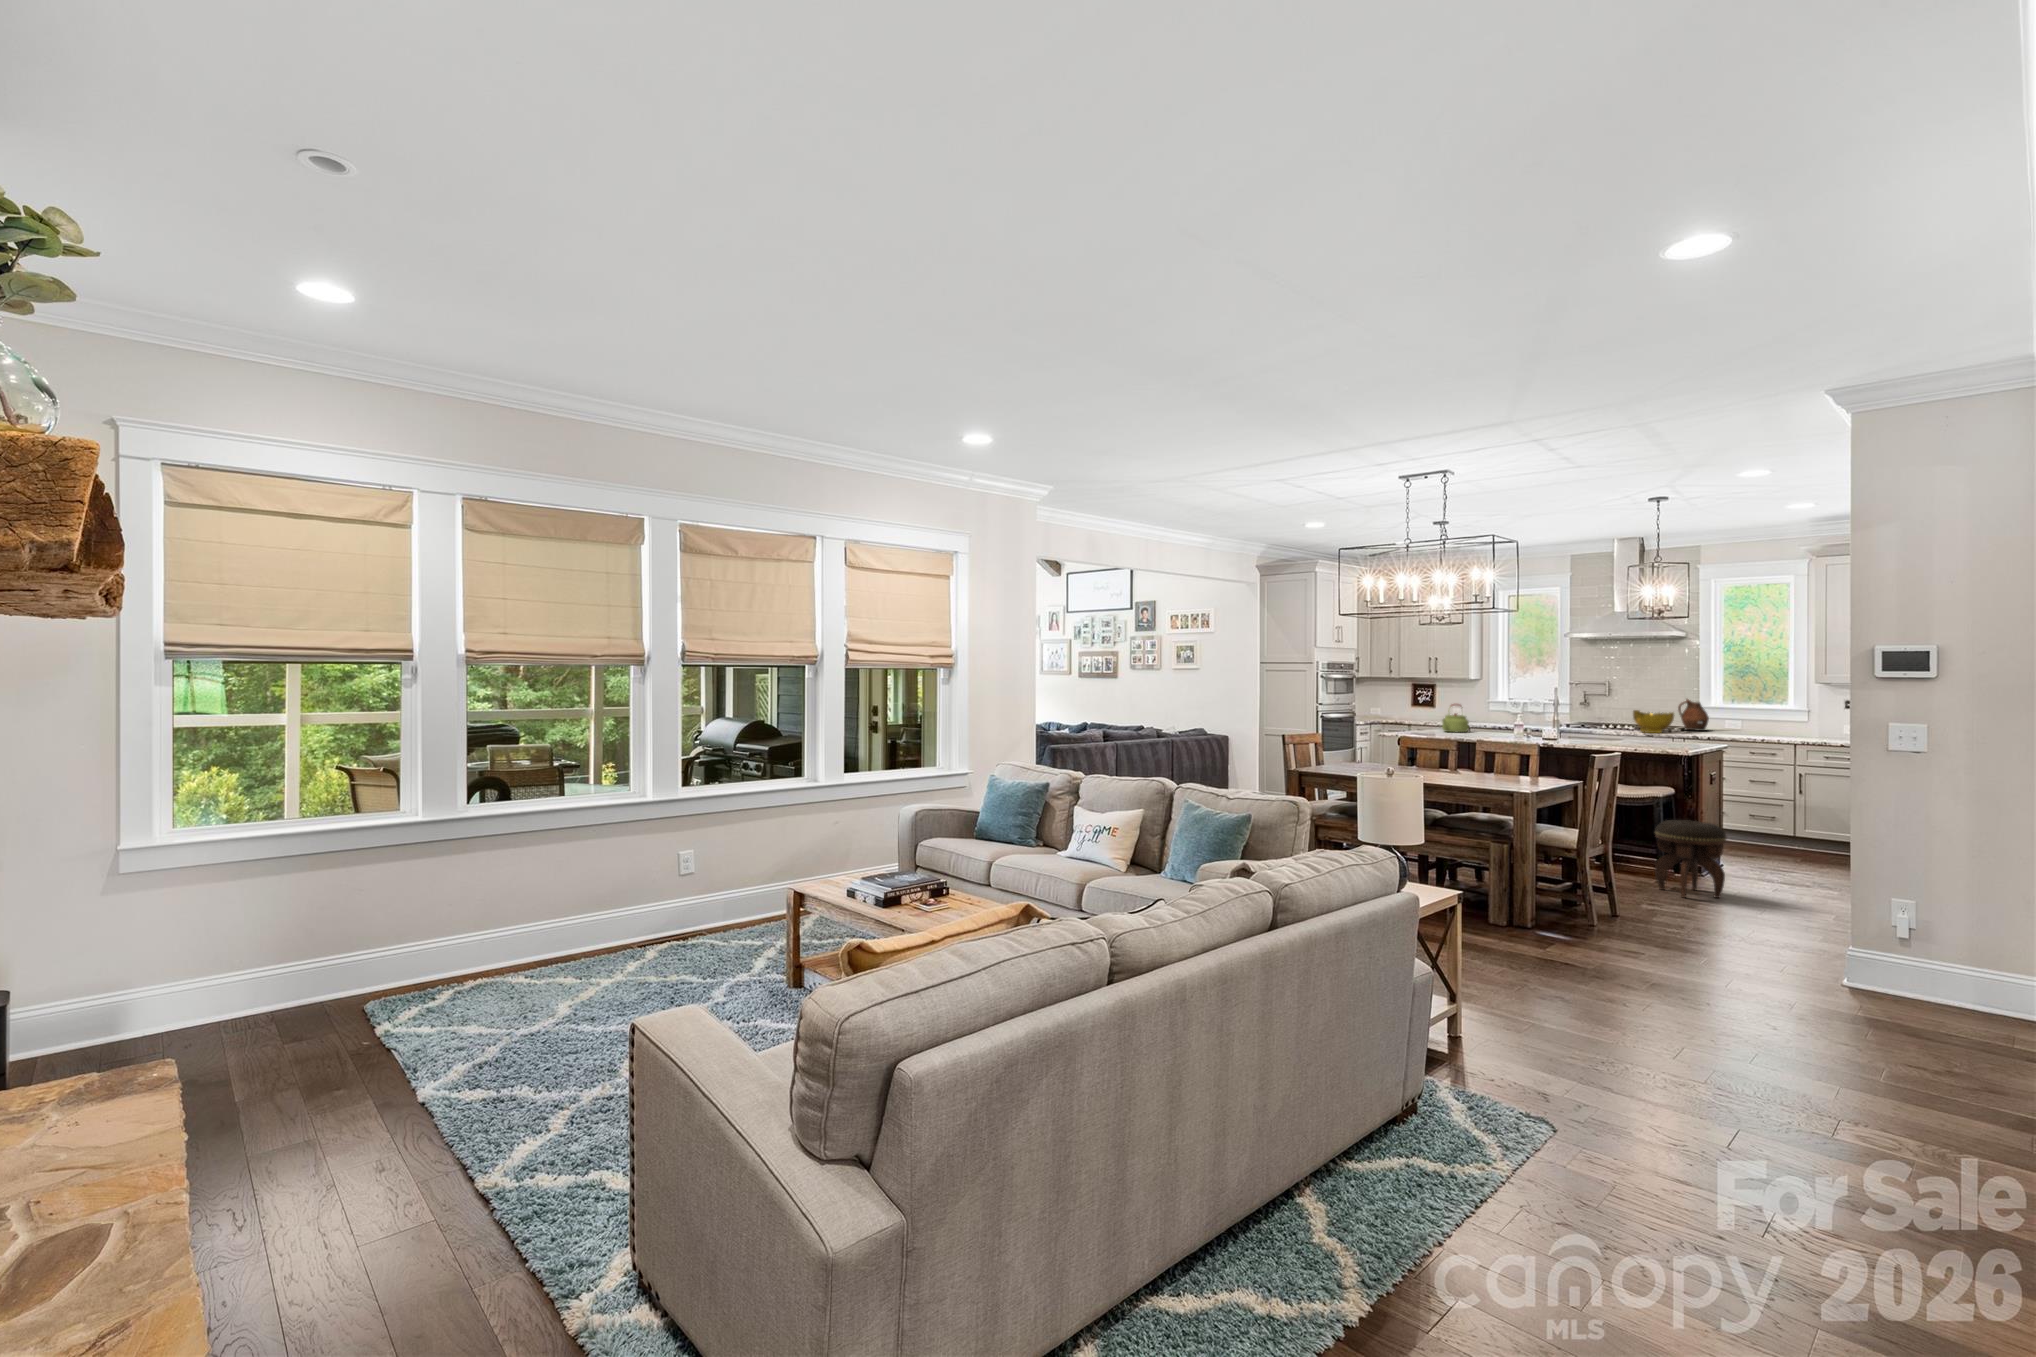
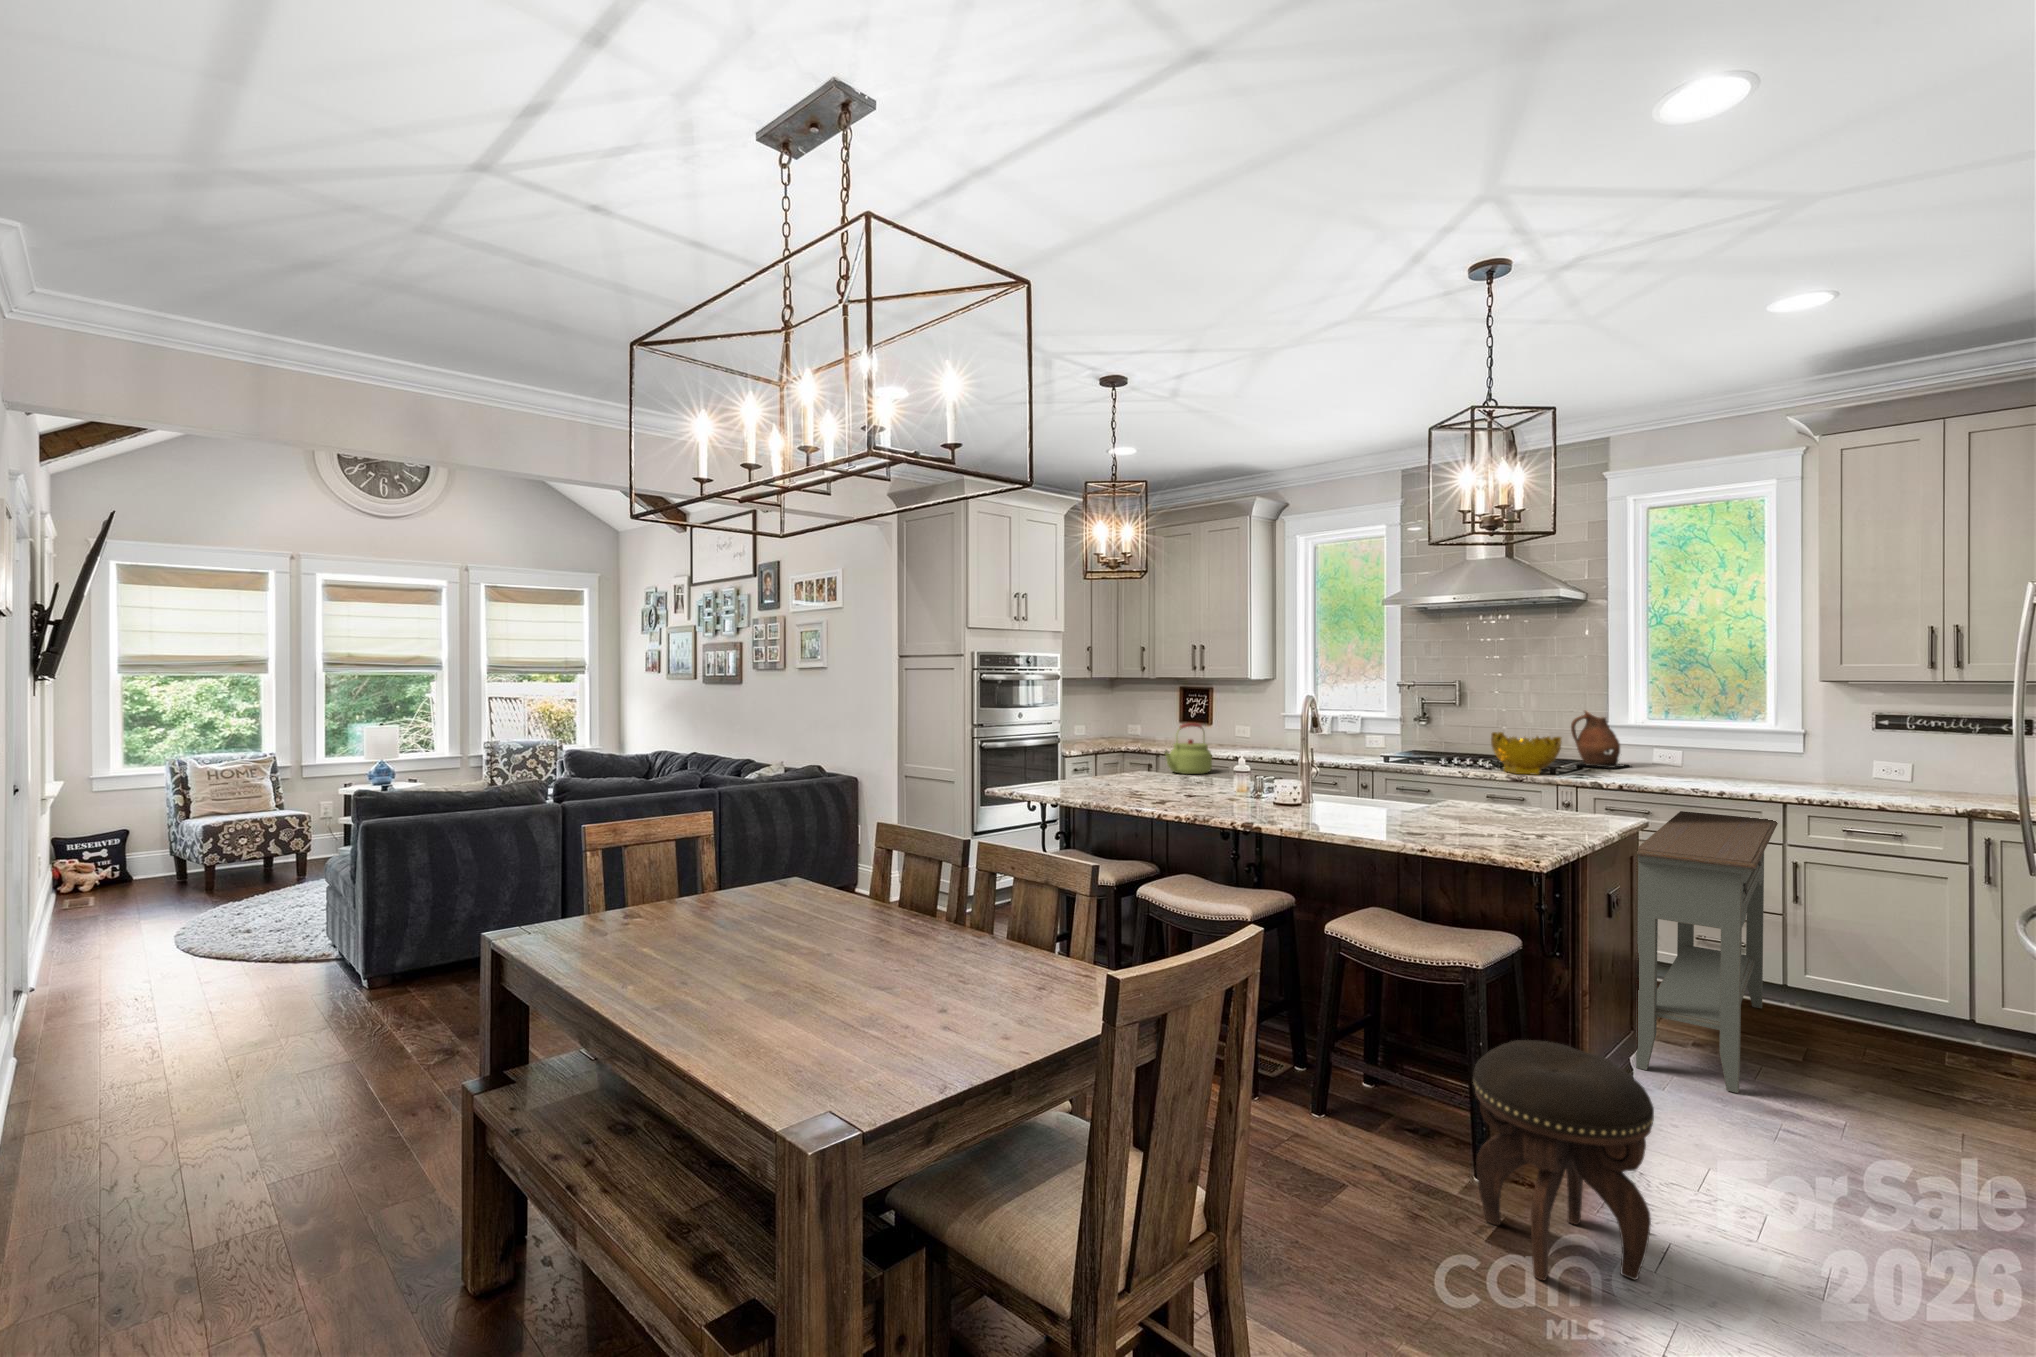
console table: none [1718,750,1792,869] -> present [1636,811,1778,1093]

